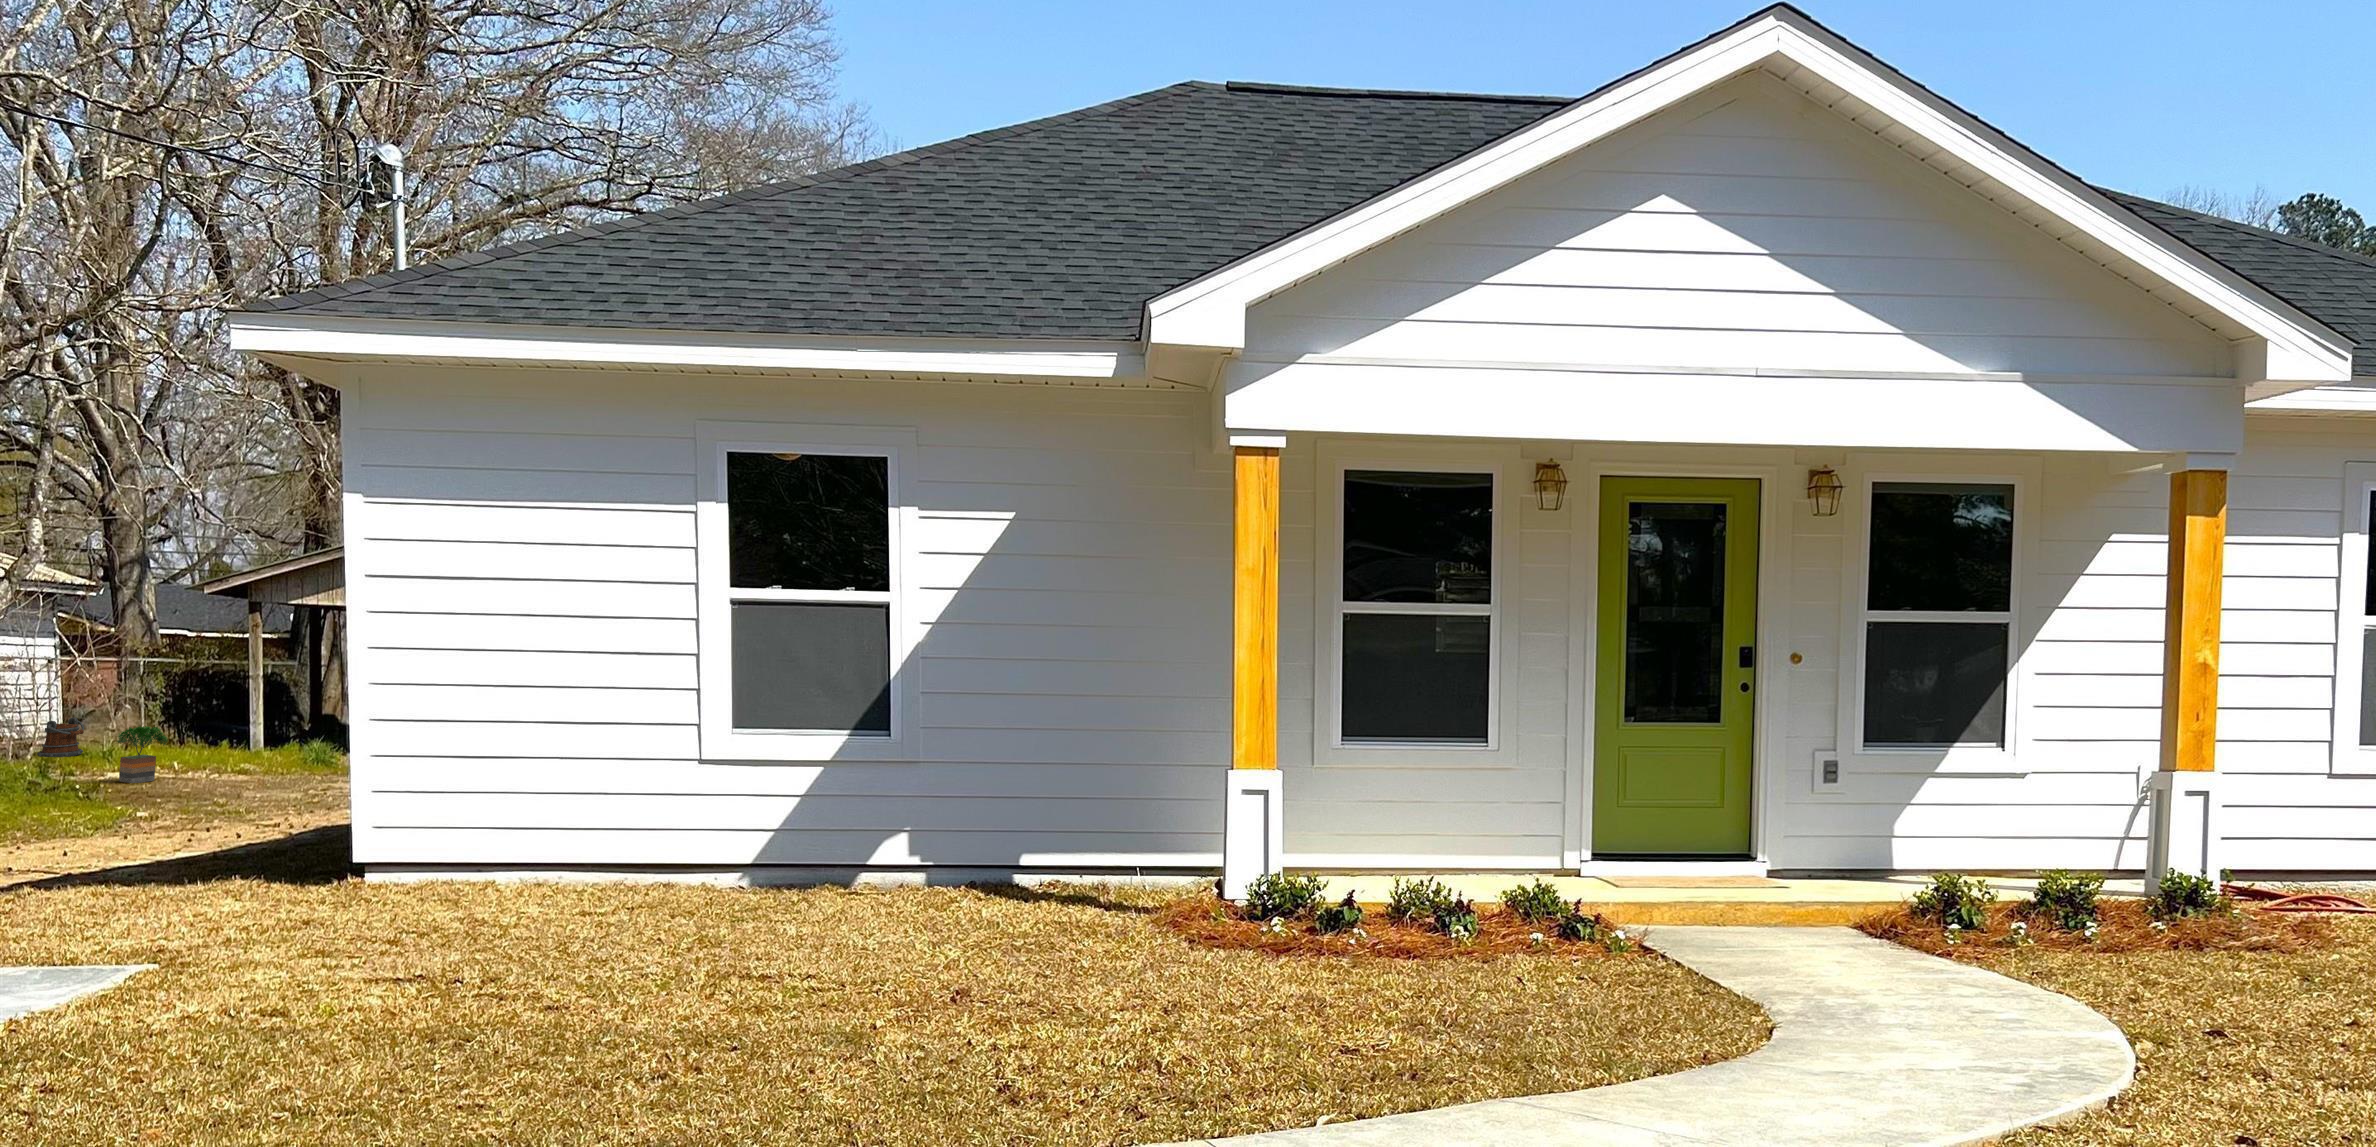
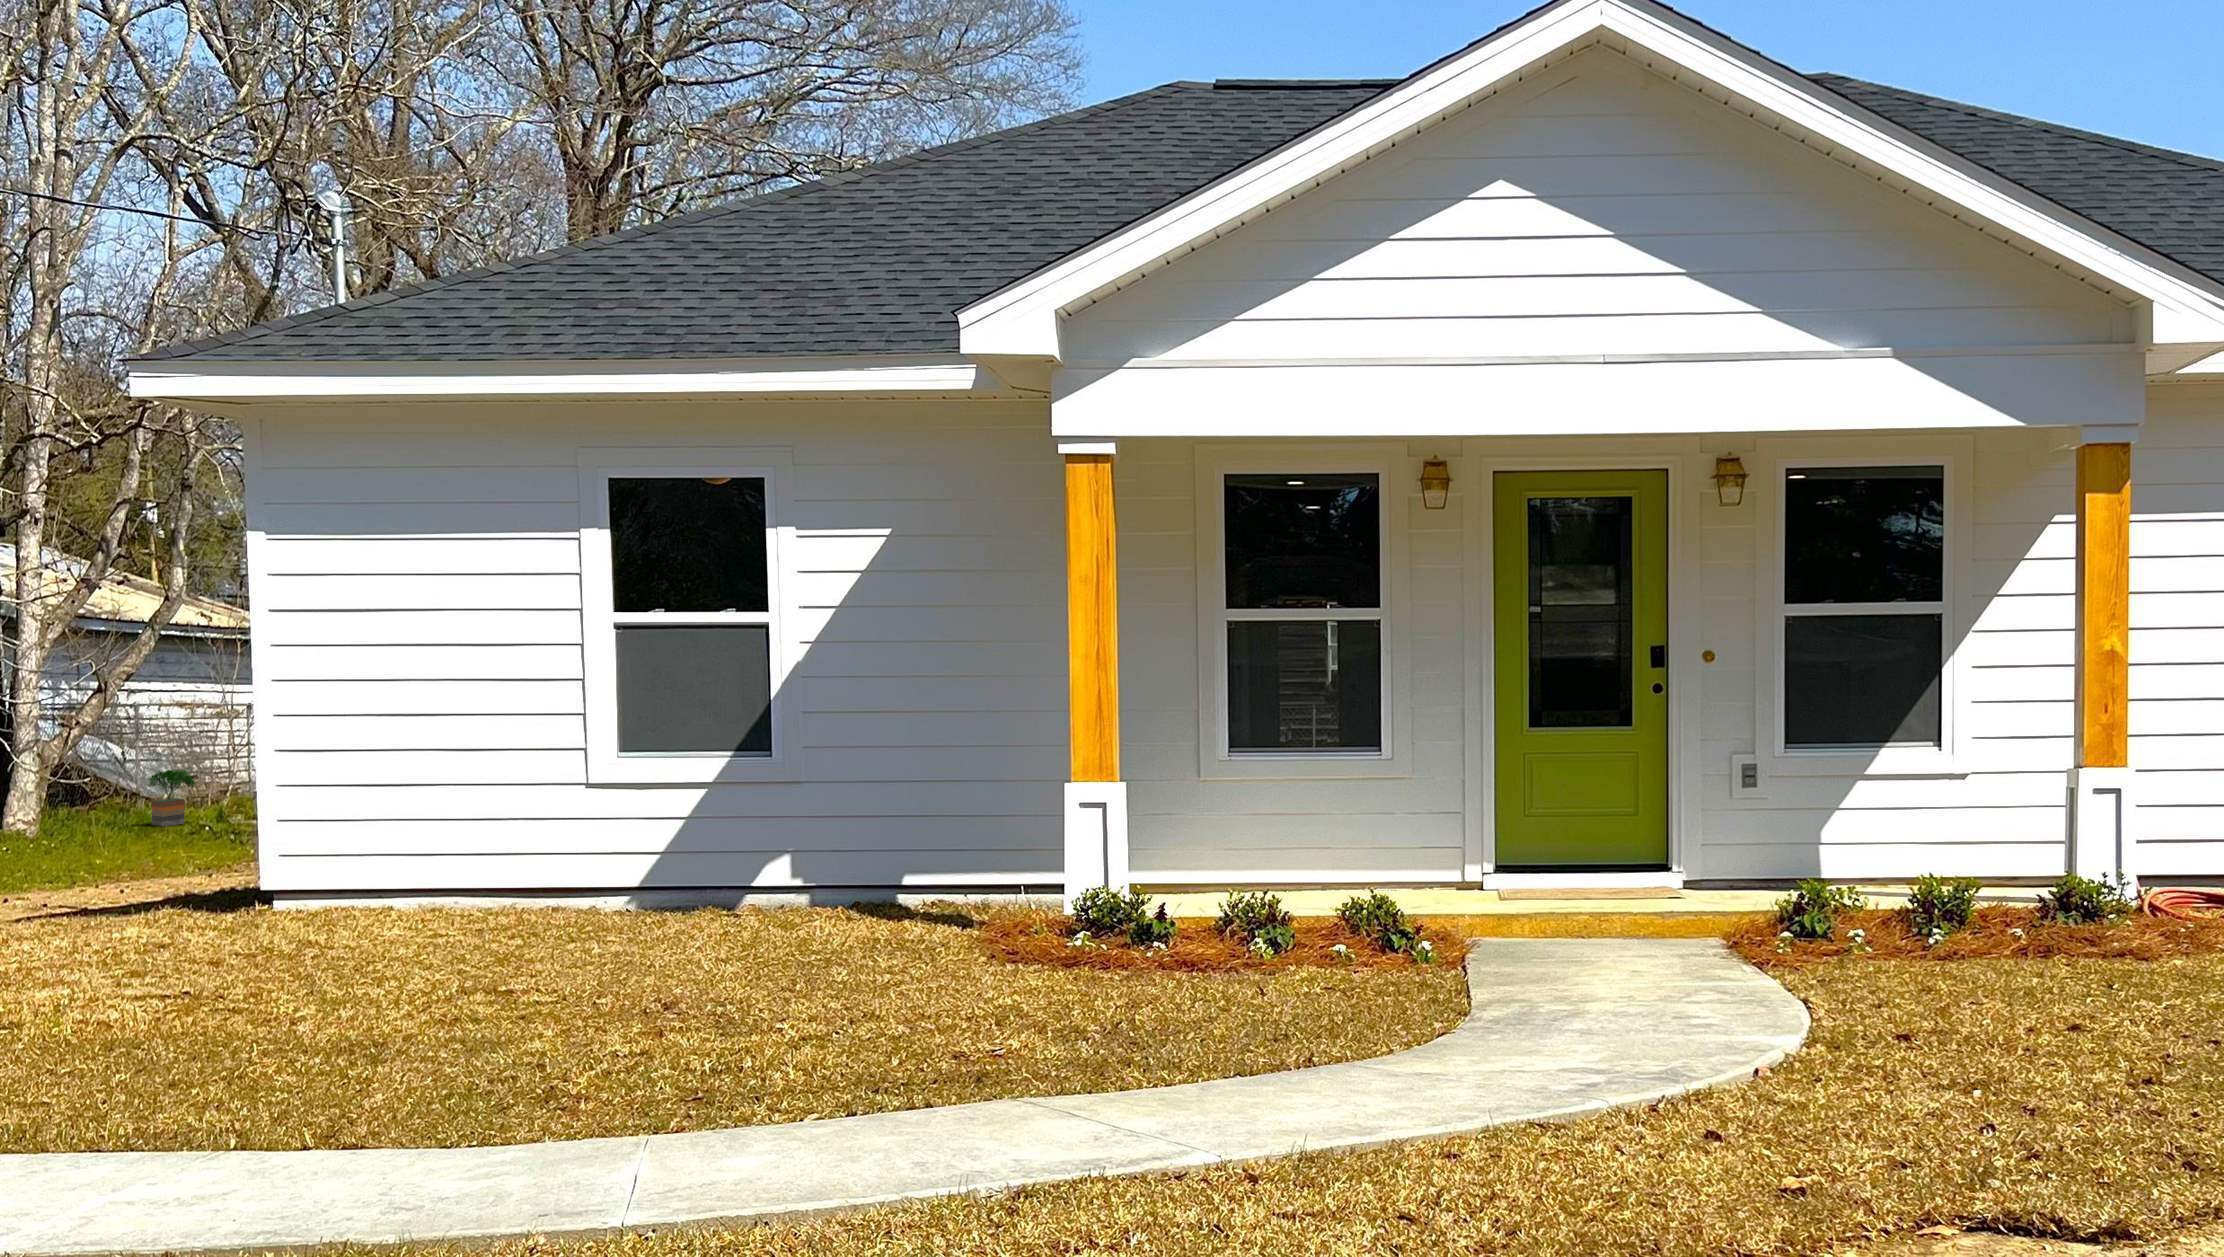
bucket: present [37,717,84,757] -> none [86,763,129,803]

